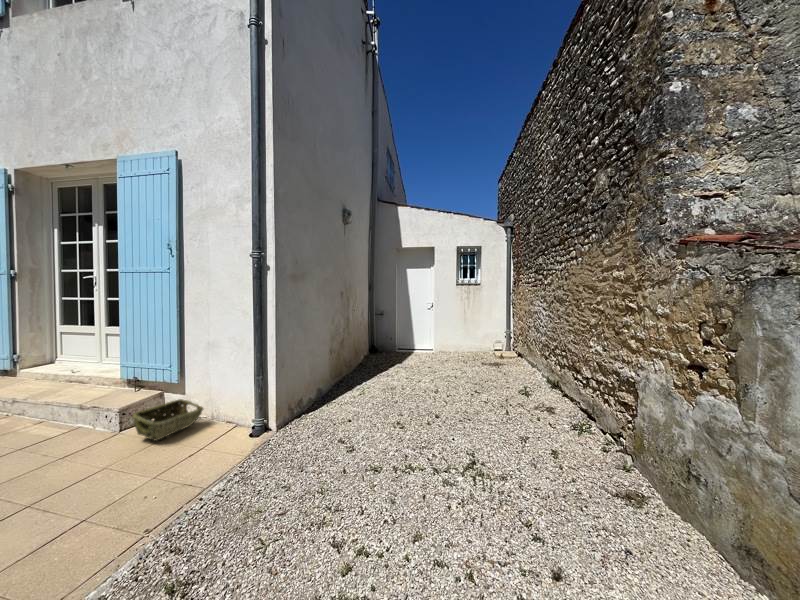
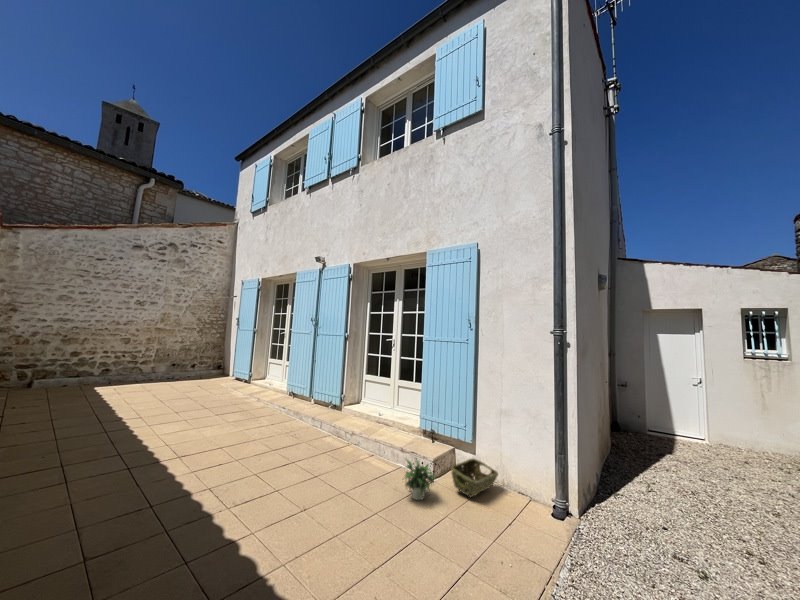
potted plant: none [40,413,102,462] -> present [405,459,435,500]

